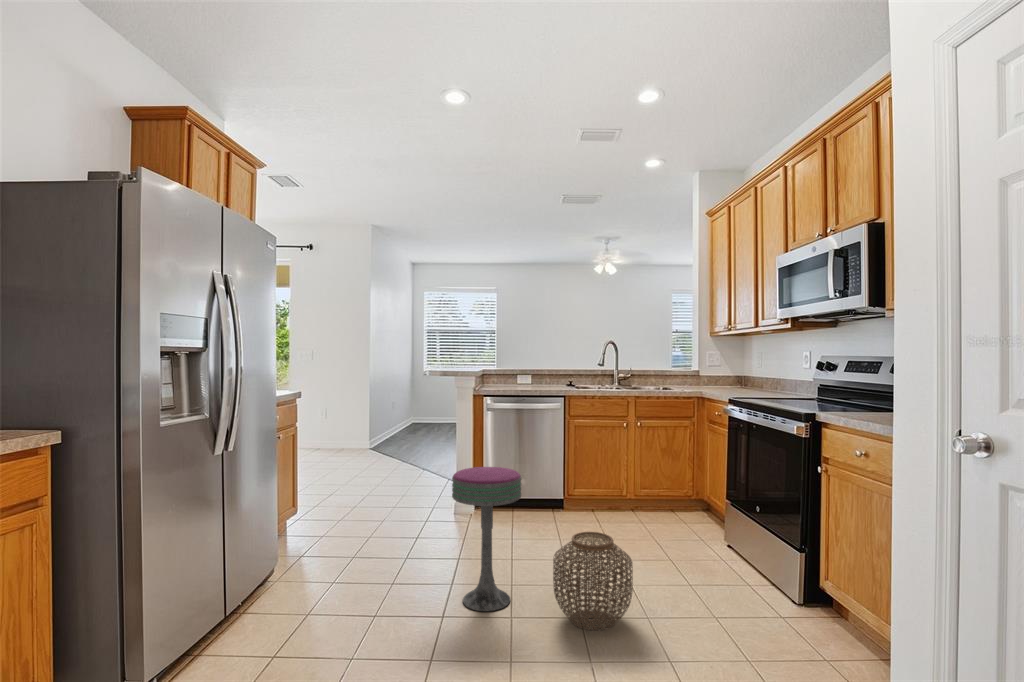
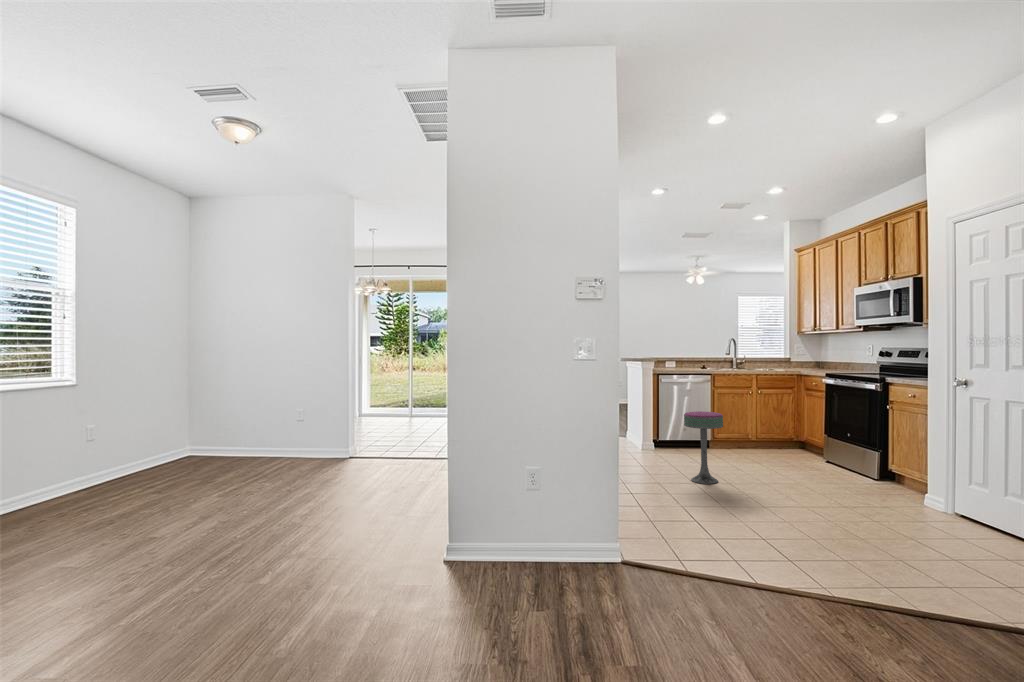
woven basket: present [553,532,633,630] -> none [745,442,791,489]

